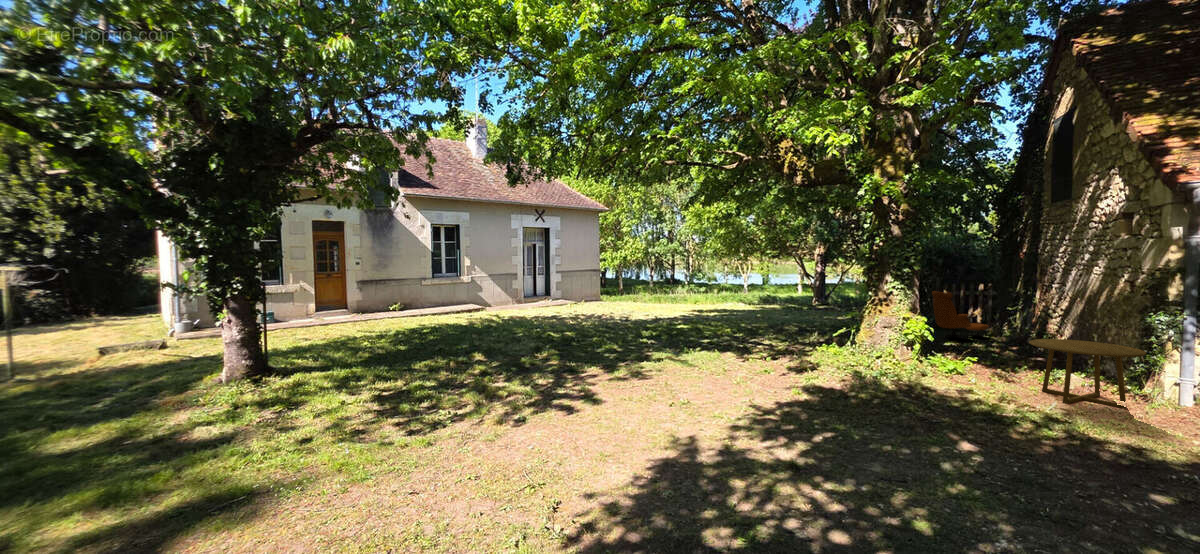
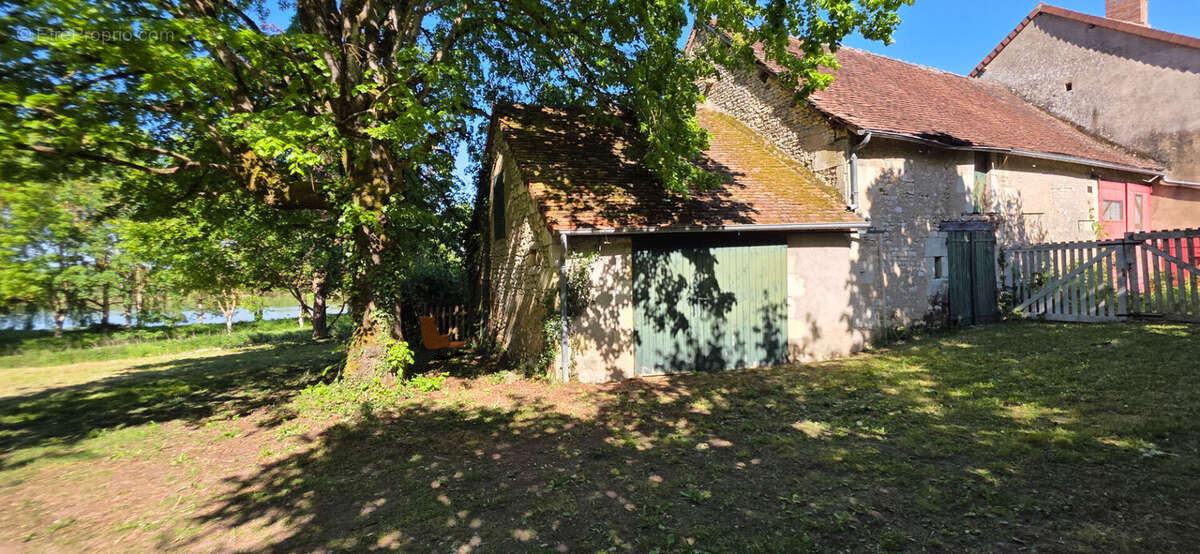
round table: present [1029,339,1146,409] -> none [482,347,546,399]

